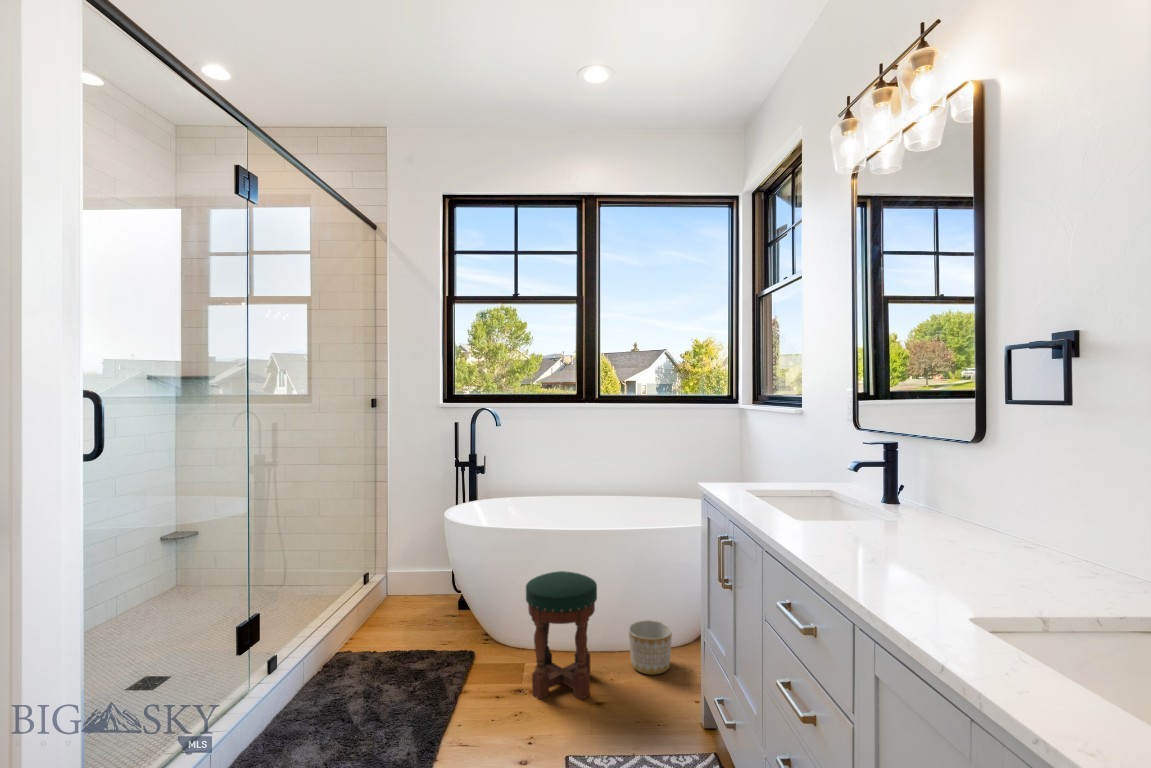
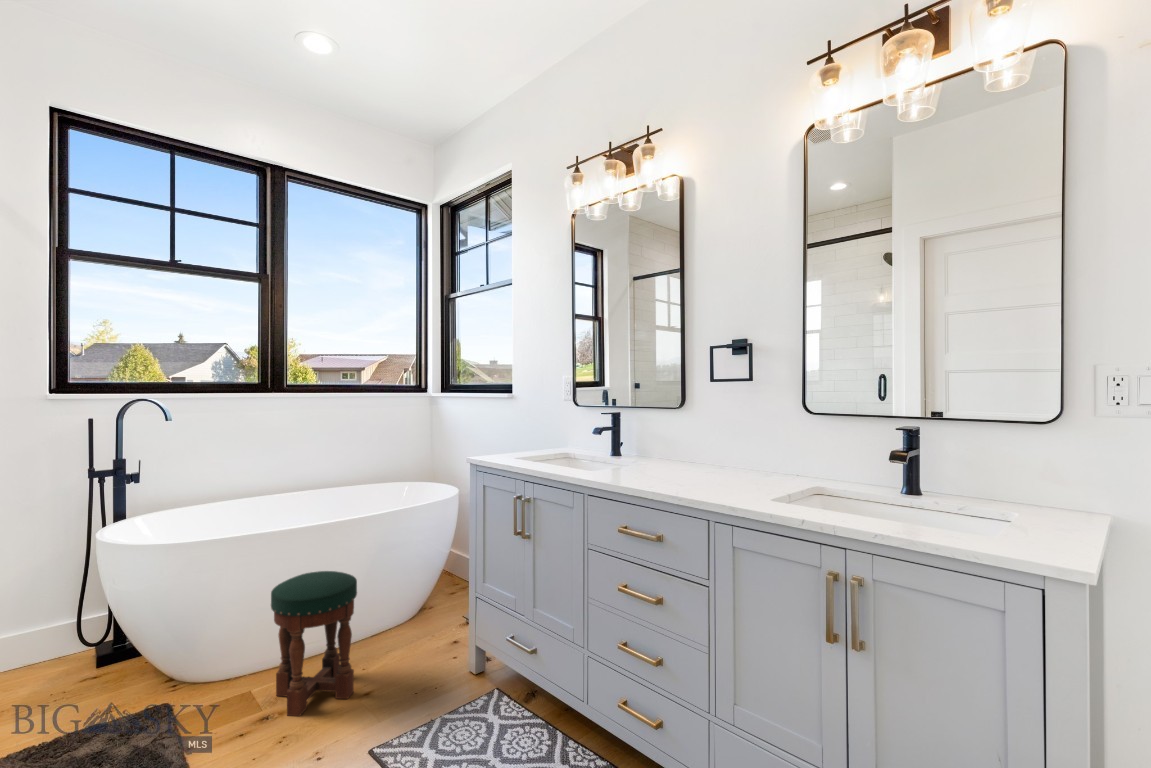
planter: present [628,620,672,675] -> none [372,604,417,656]

